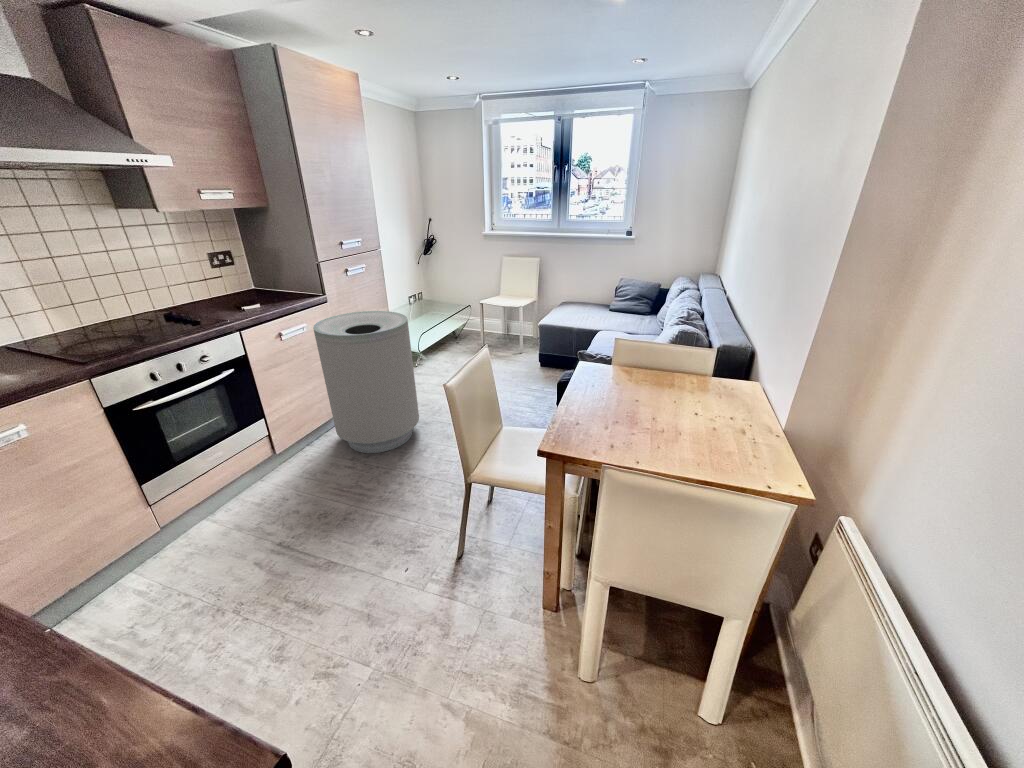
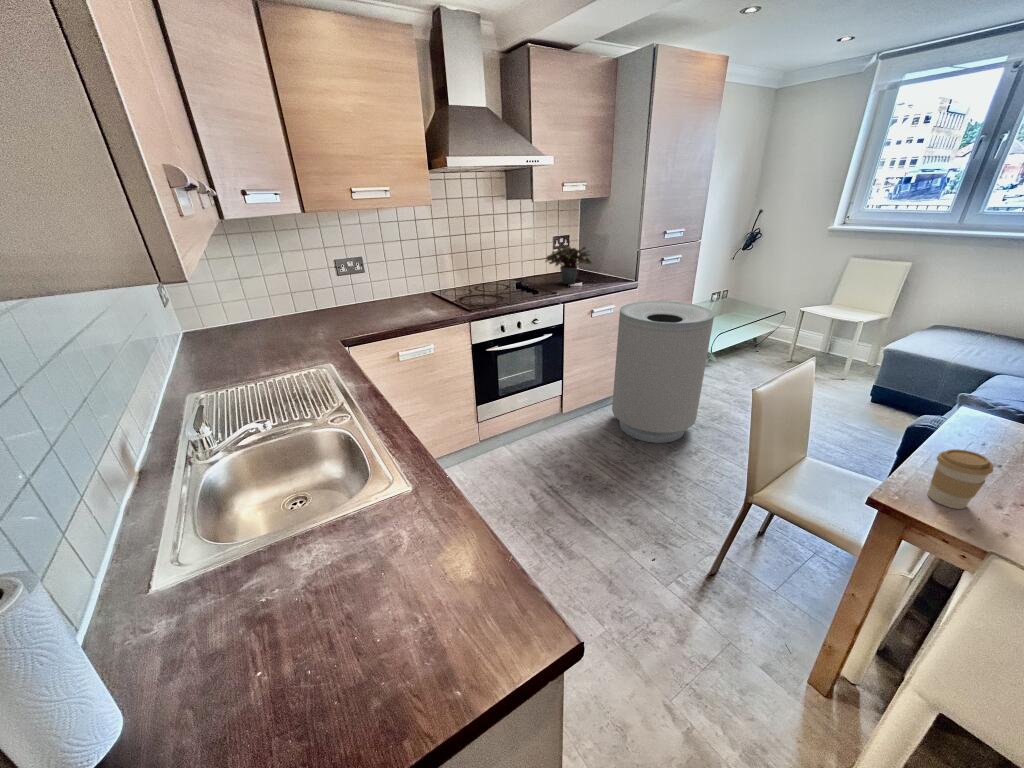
potted plant: none [201,263,266,308] -> present [546,246,591,284]
coffee cup: none [570,397,599,441] -> present [928,449,993,509]

